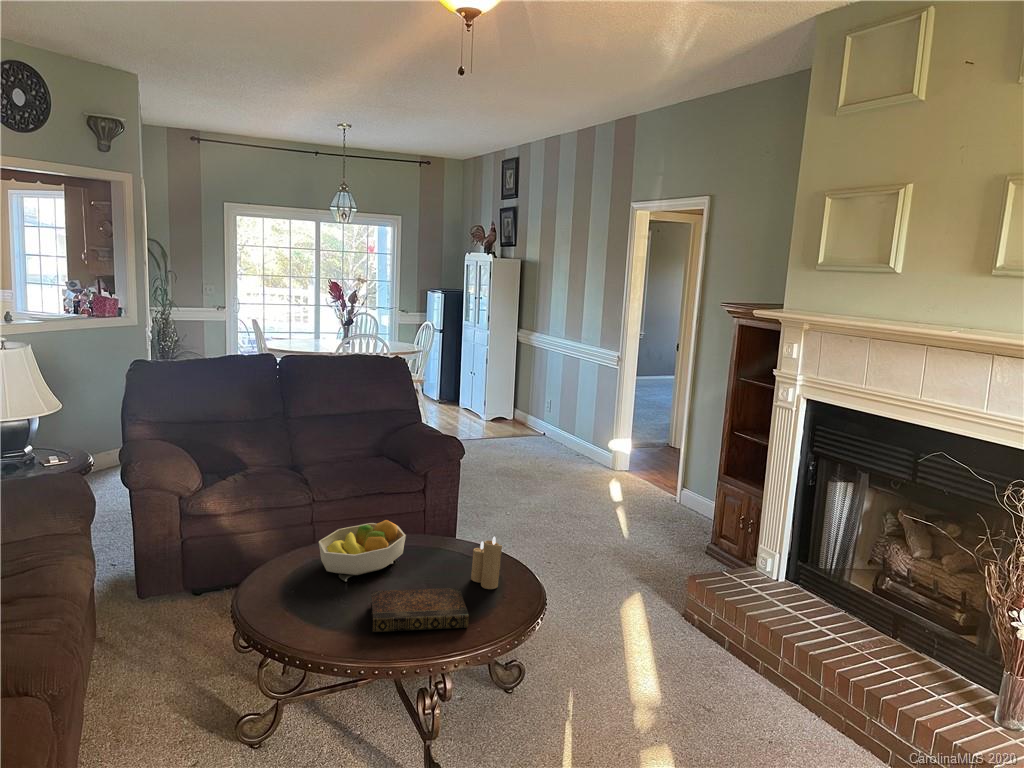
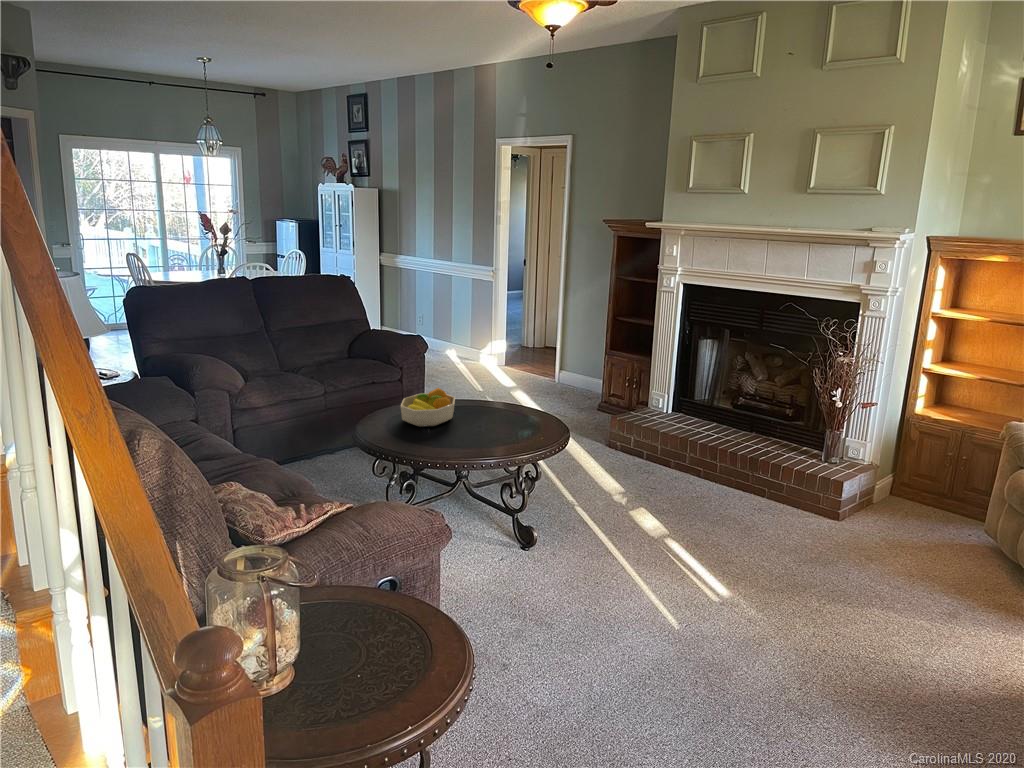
candle: present [471,536,502,589] -> none [512,385,537,422]
book: present [371,588,469,632] -> none [465,421,541,449]

